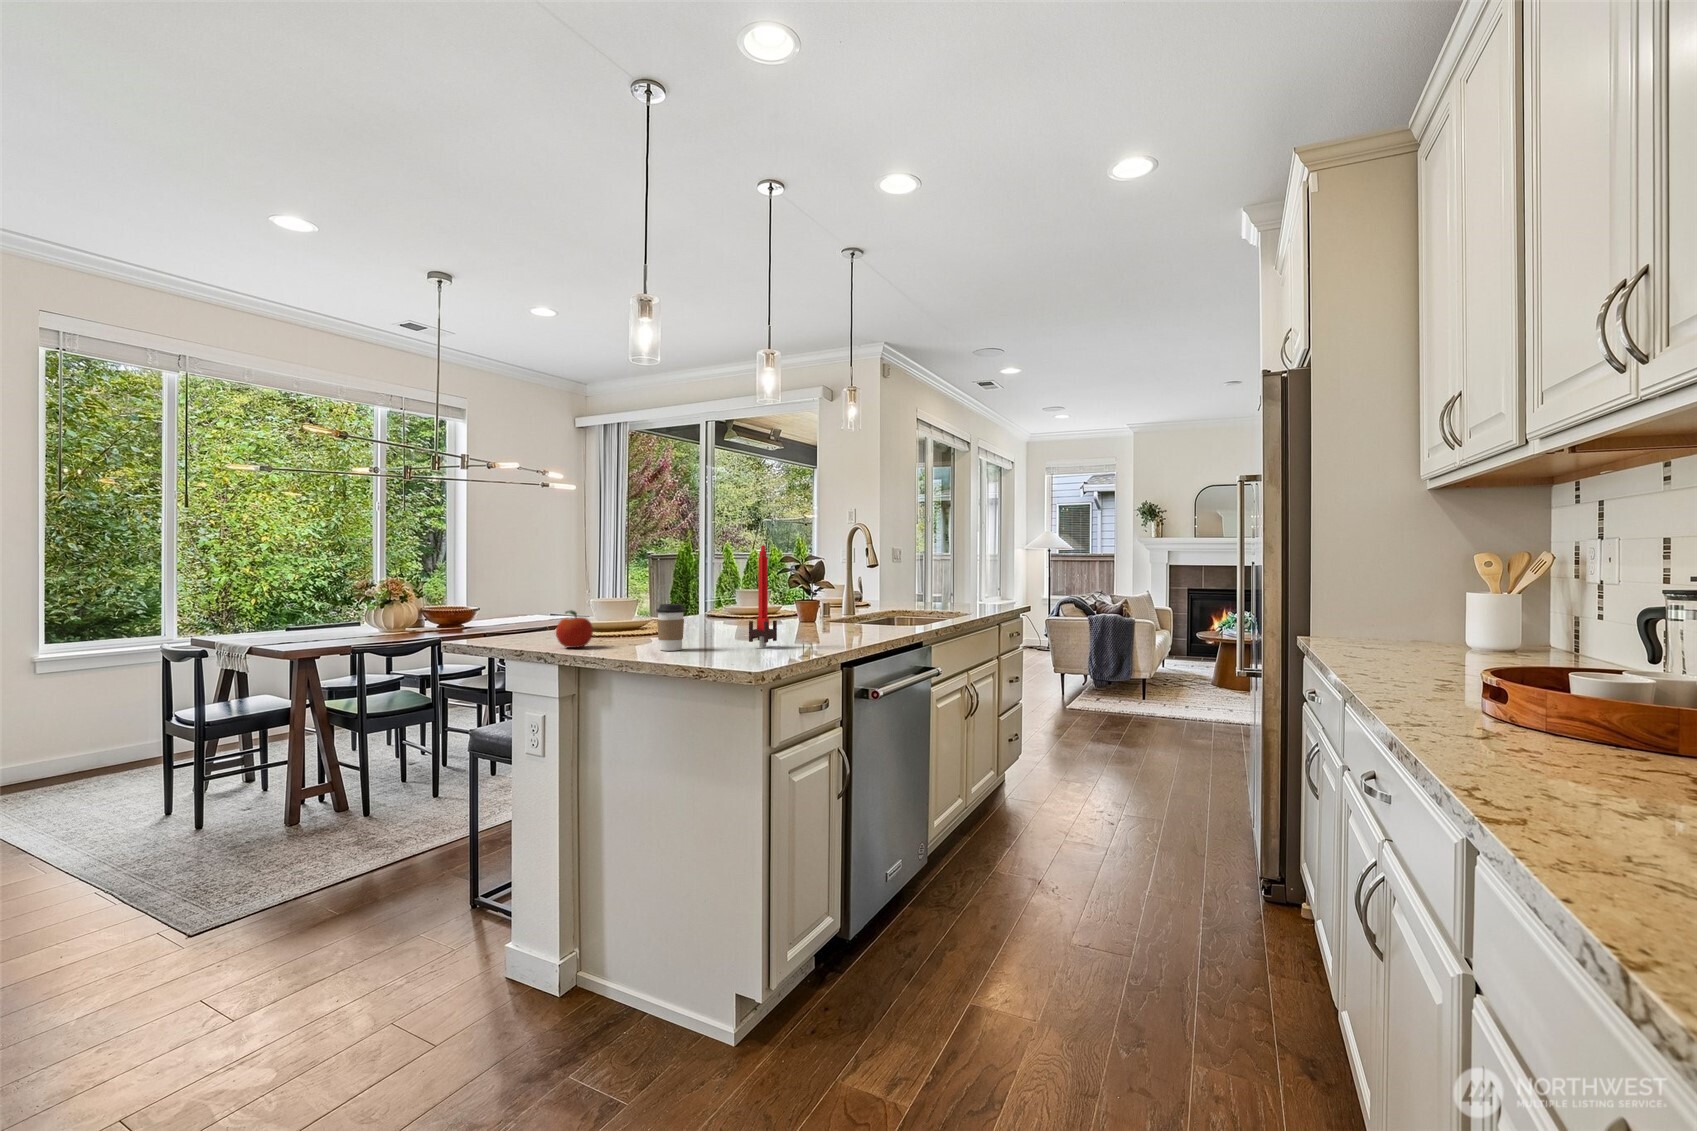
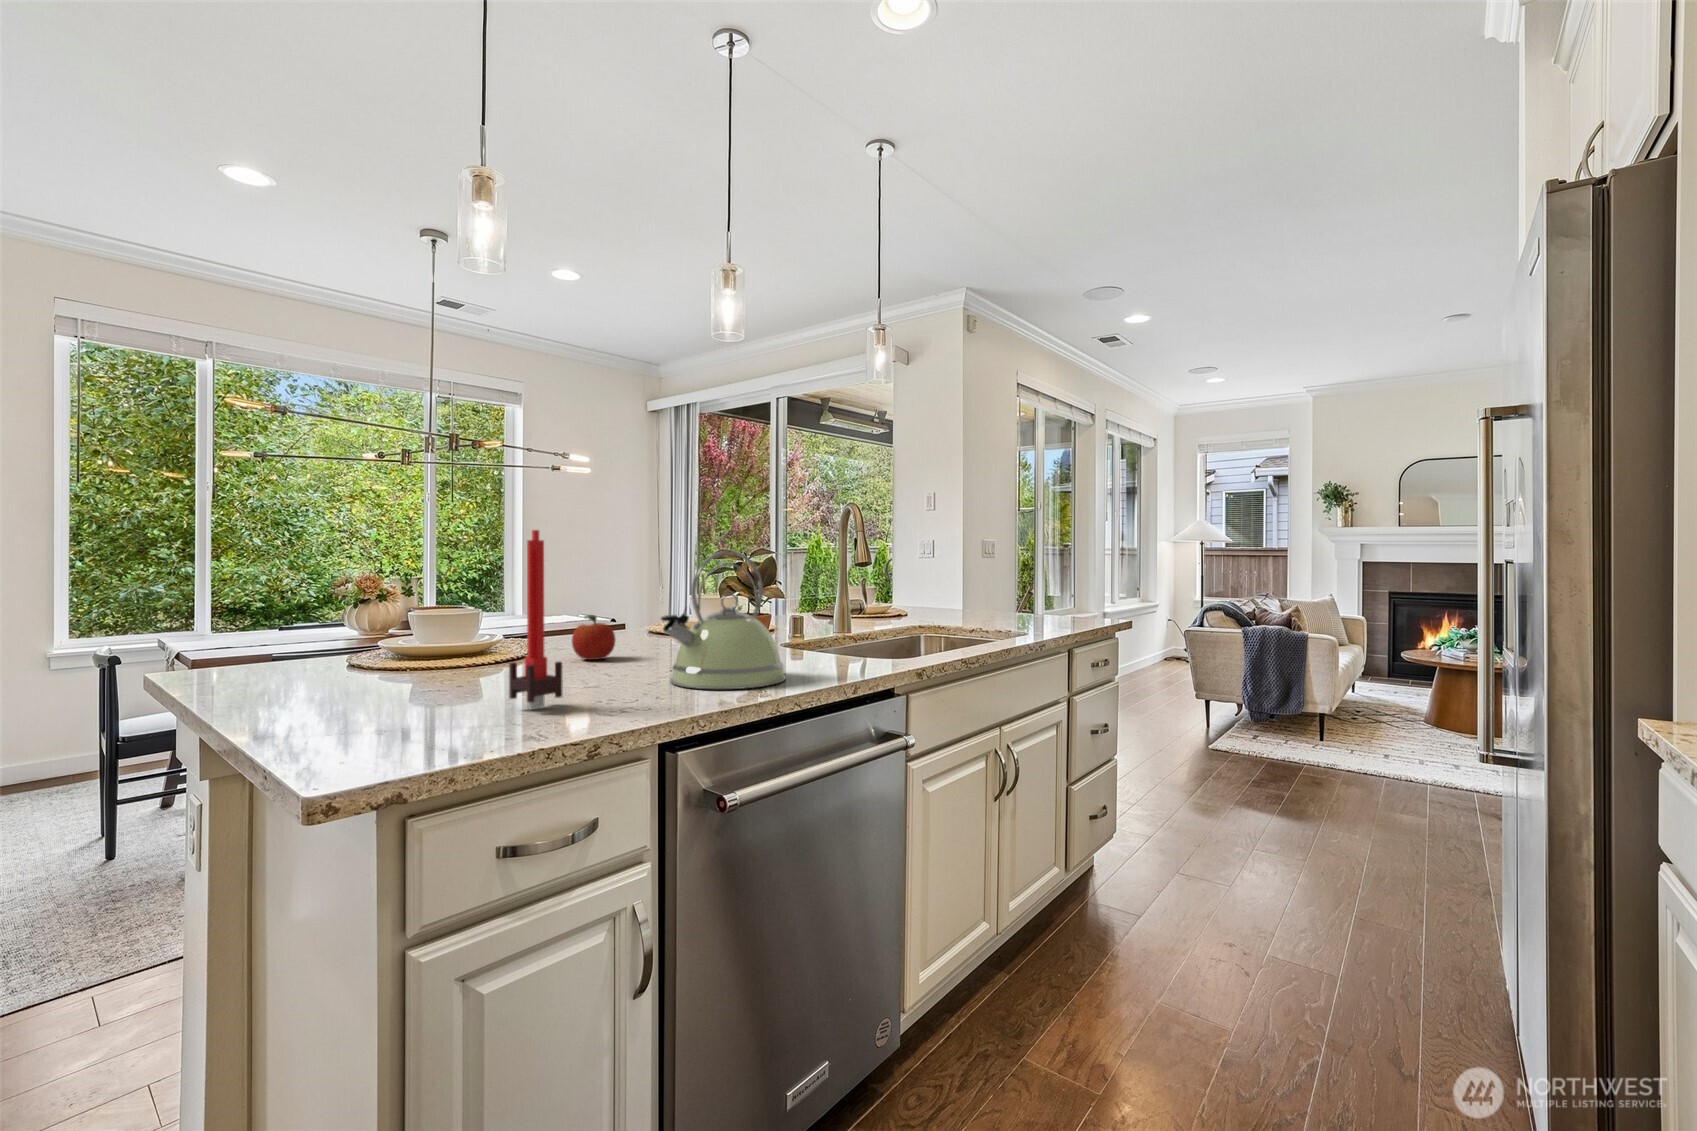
kettle: none [802,557,871,639] -> present [661,551,785,689]
coffee cup: present [656,604,686,651] -> none [343,630,402,713]
fruit: present [556,610,593,648] -> present [572,615,615,660]

